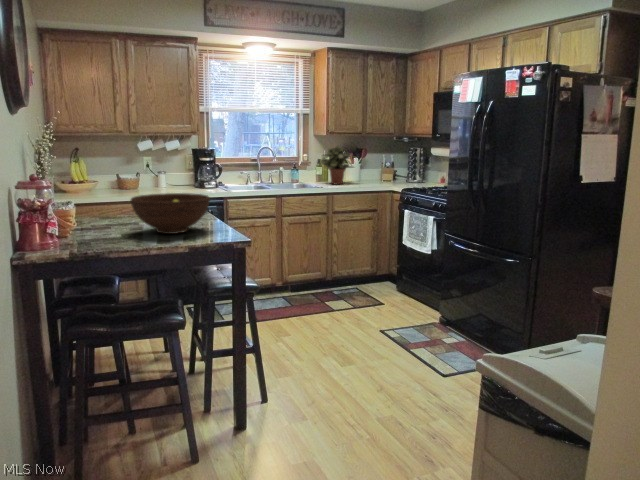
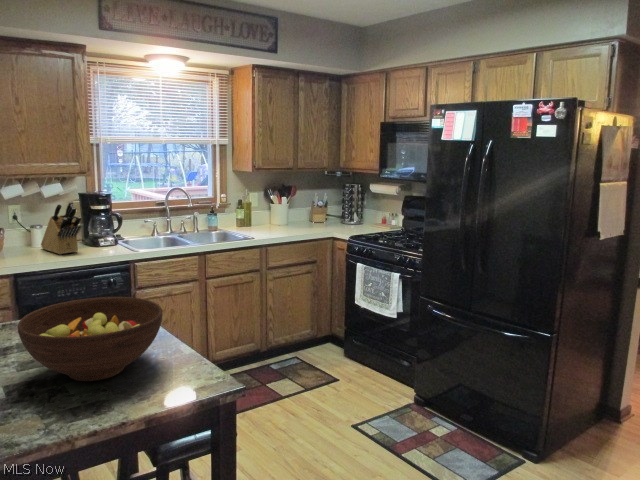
potted plant: present [321,146,353,184] -> none [245,185,289,231]
knife block: none [165,152,191,192] -> present [41,201,81,254]

